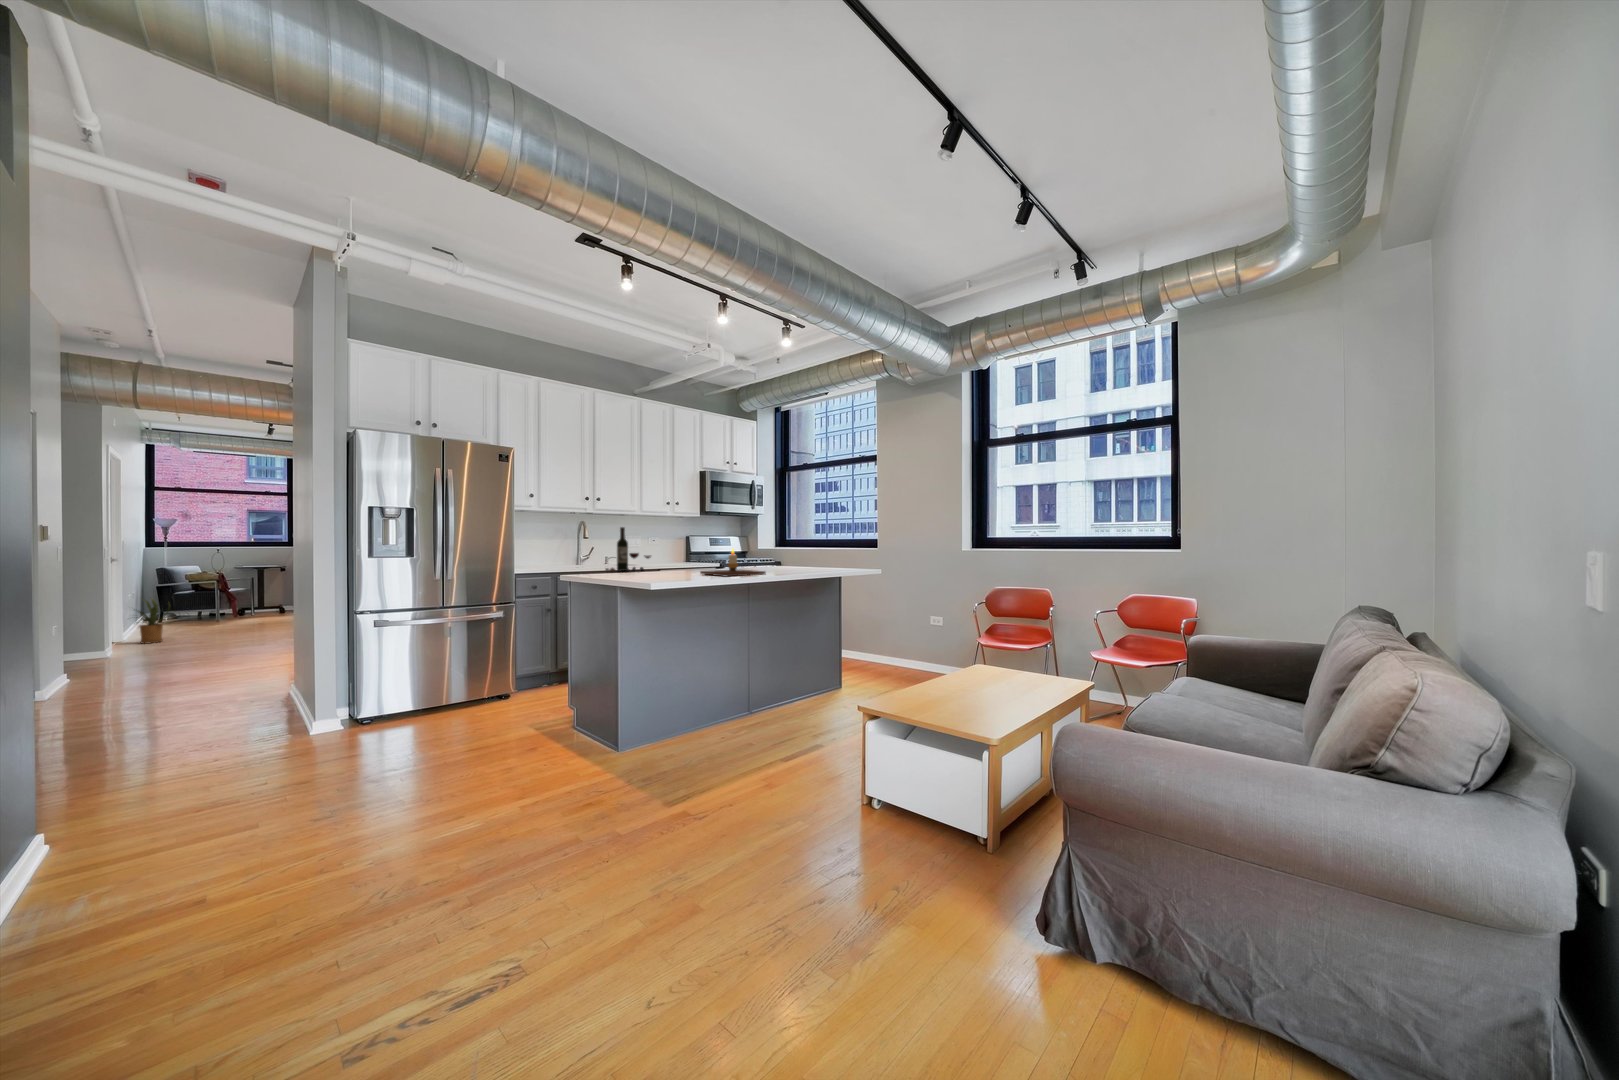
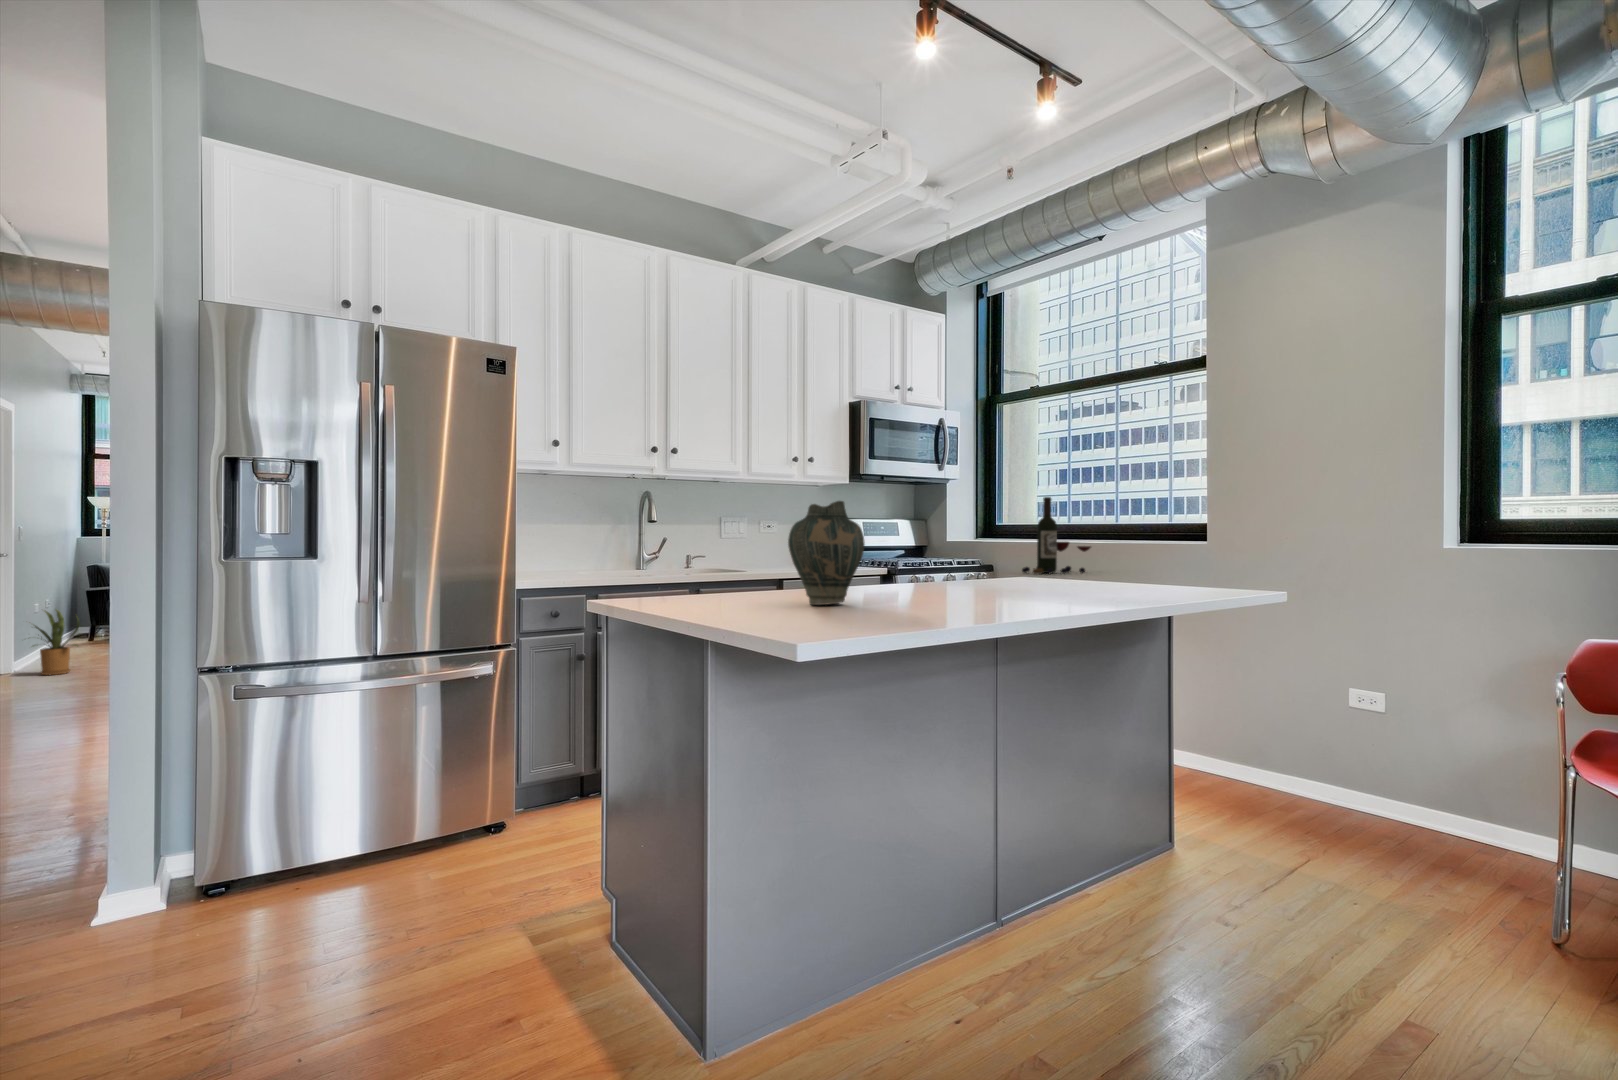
wine bottle: present [606,527,650,572] -> present [1022,497,1091,574]
vase: none [652,531,687,577] -> present [788,501,865,605]
candle: present [700,549,766,576] -> none [888,540,1038,606]

